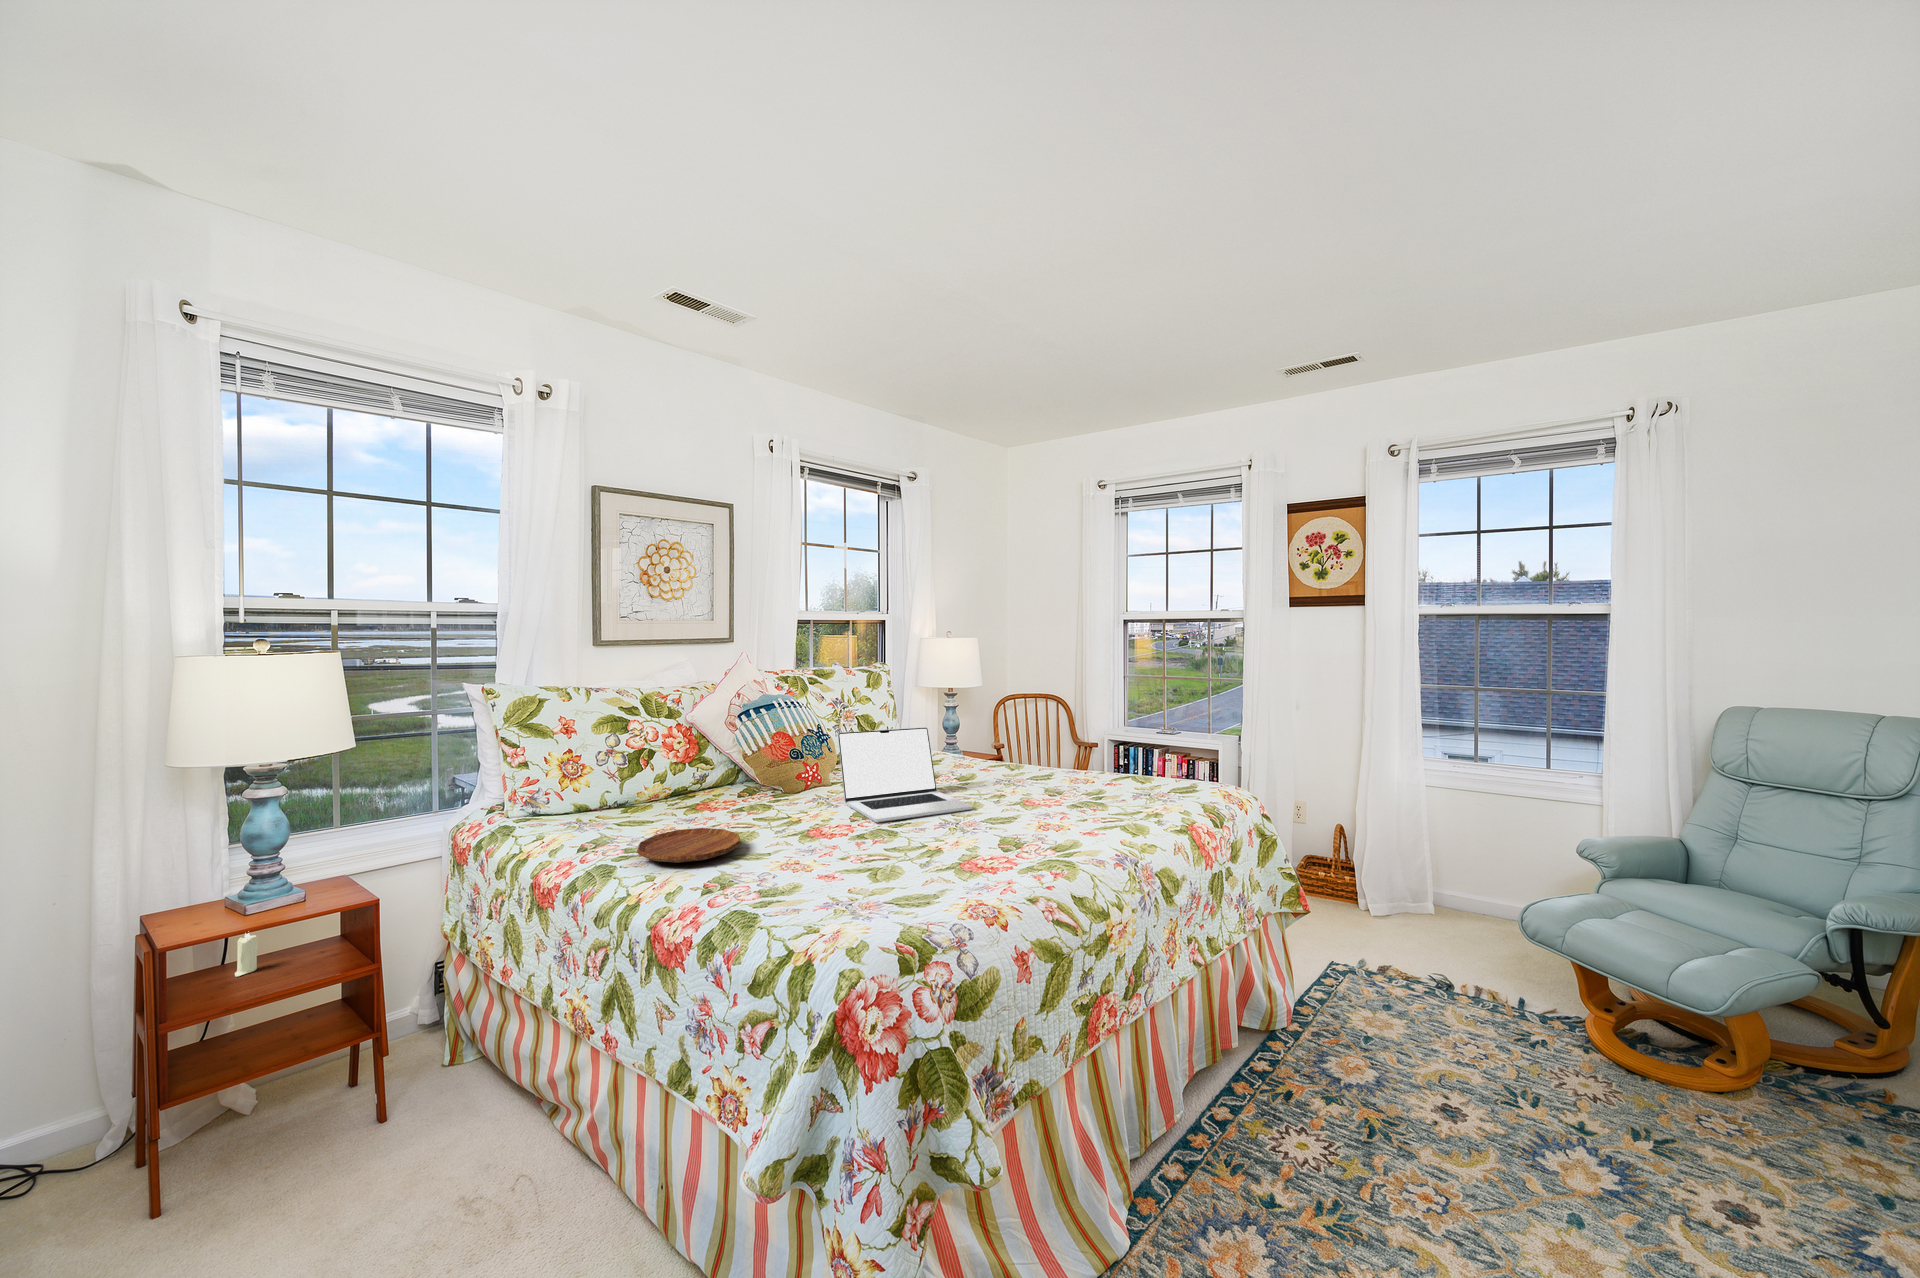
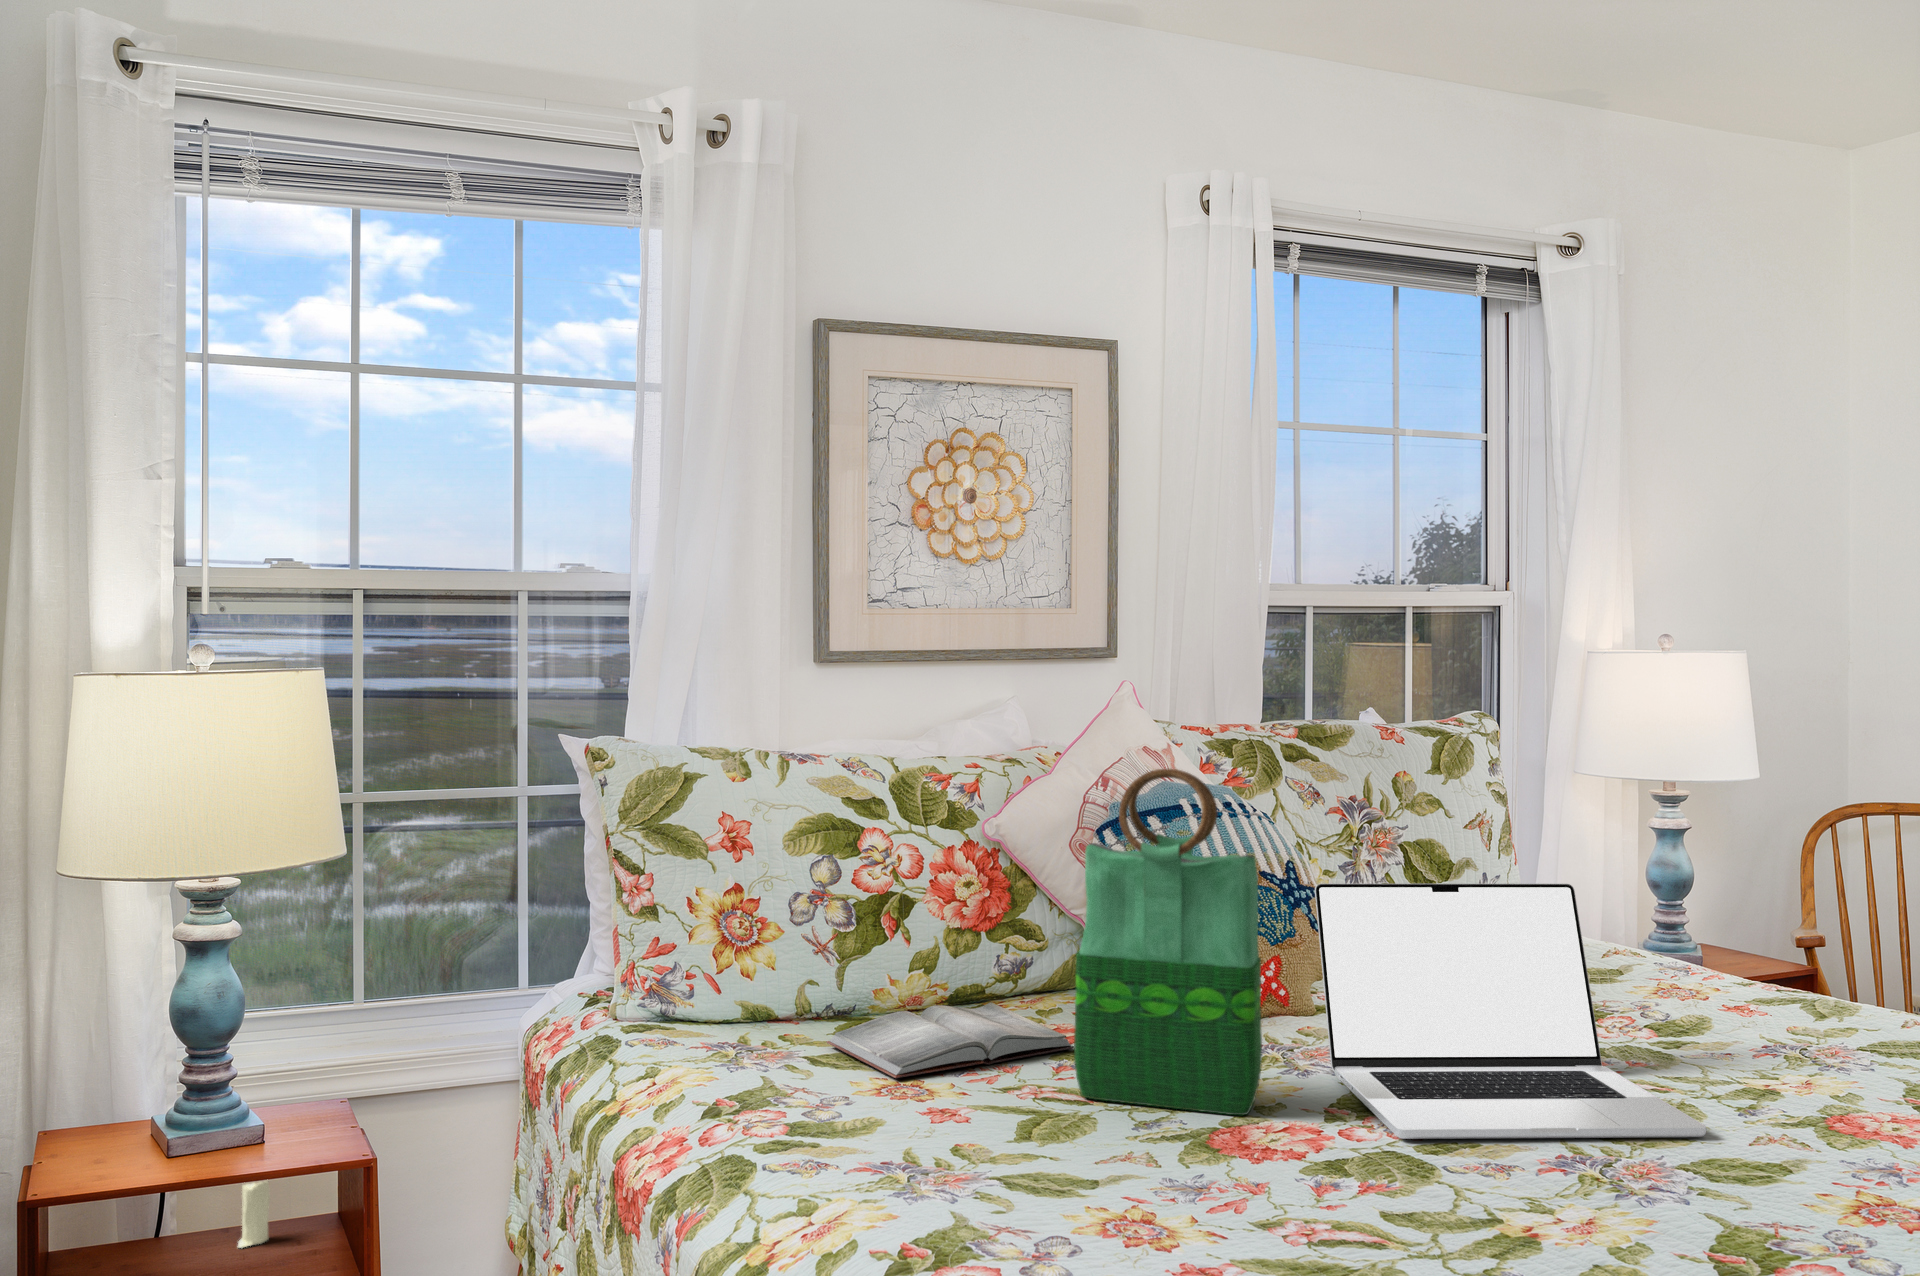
tote bag: none [748,690,823,824] -> present [1074,769,1262,1115]
hardback book: none [623,793,739,827] -> present [827,1002,1074,1078]
tray: present [637,828,741,863] -> none [797,1092,1033,1180]

